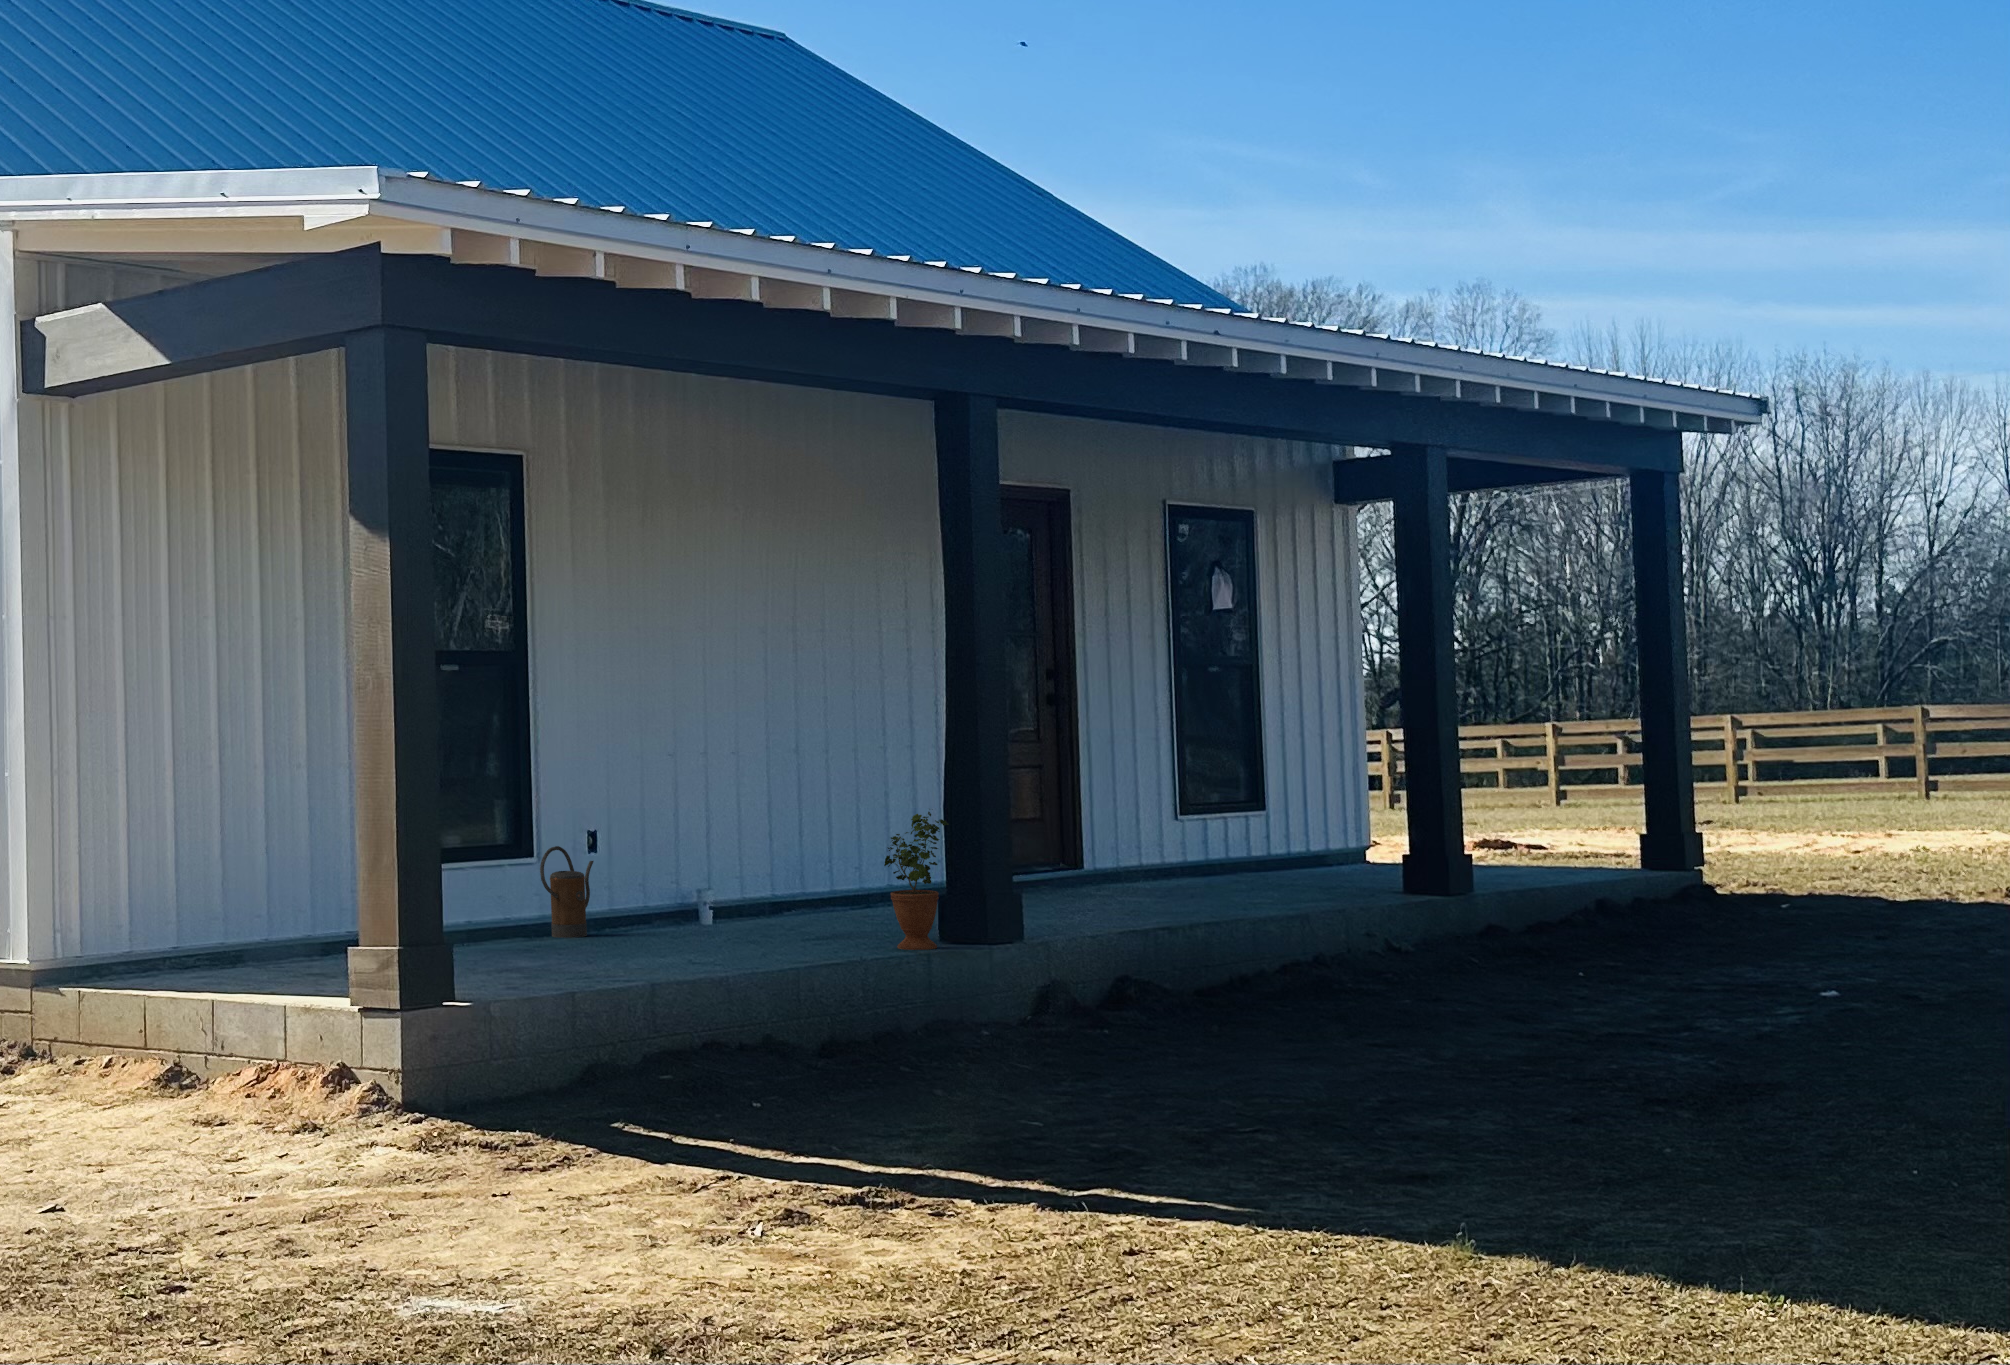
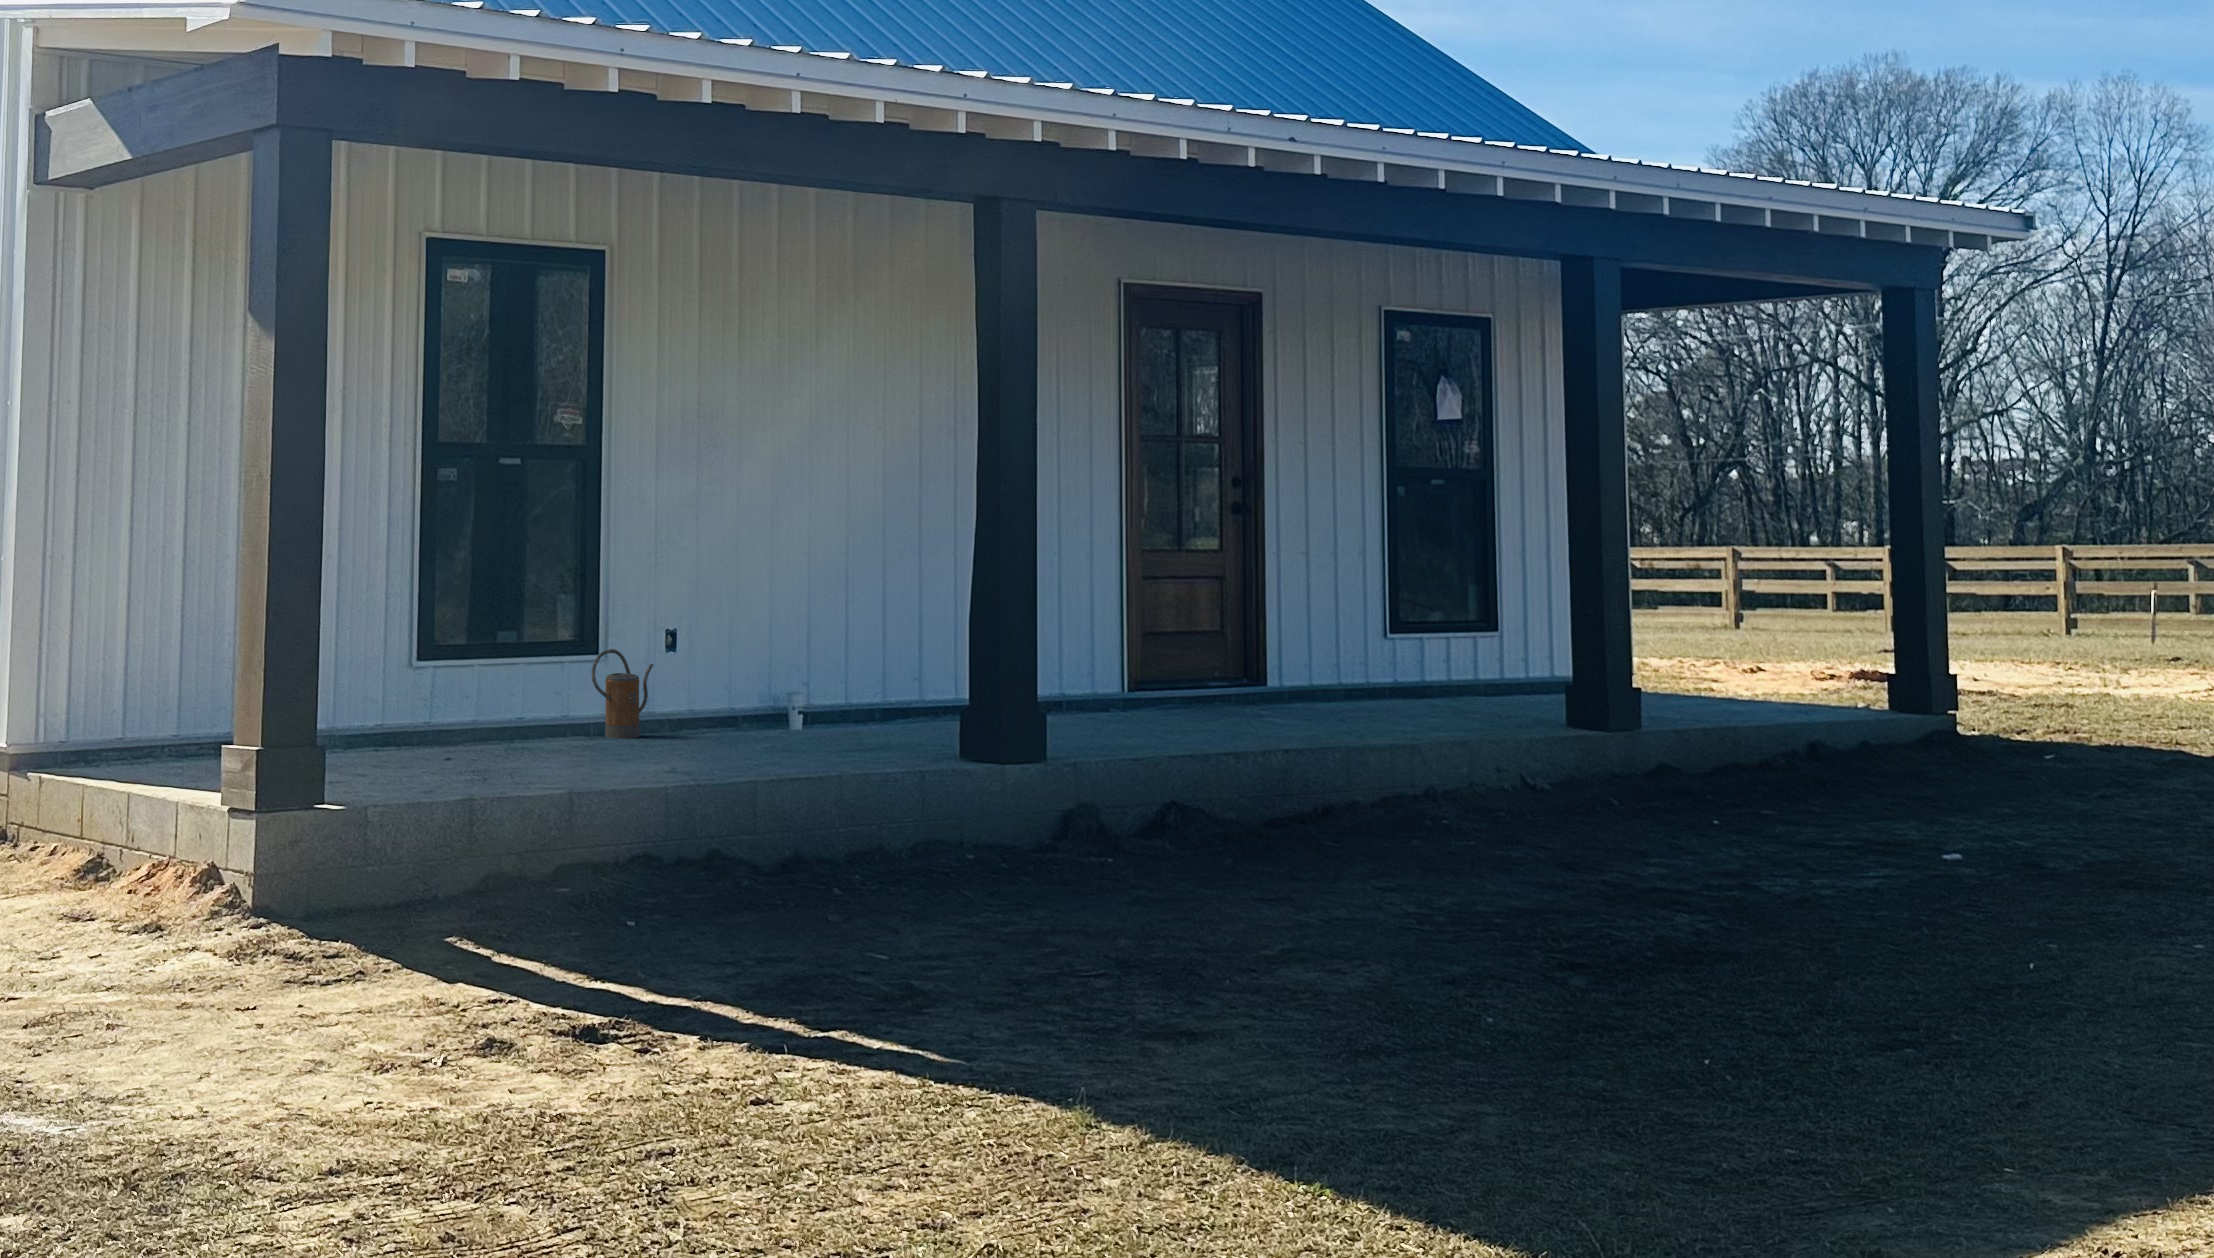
potted plant: present [884,812,949,950] -> none [902,628,966,769]

